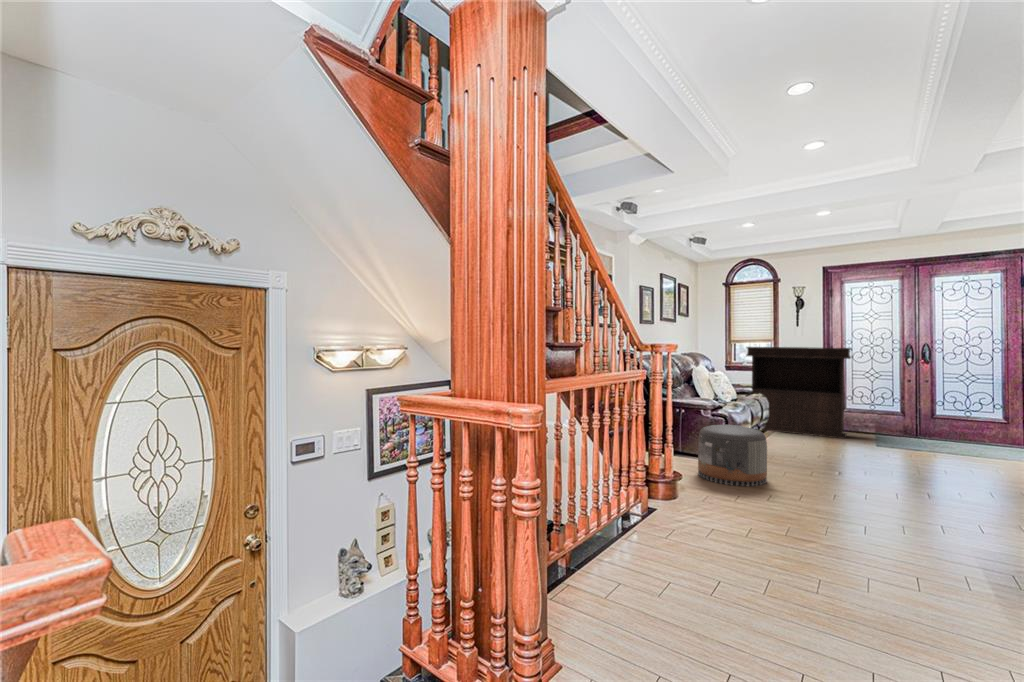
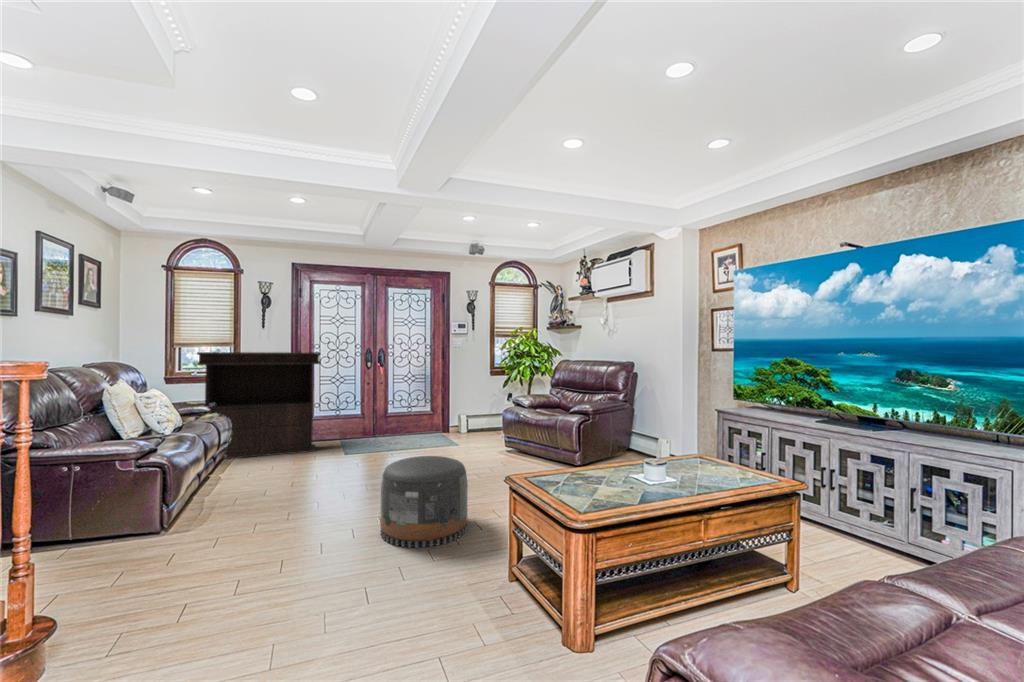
pouf: present [698,425,767,486] -> present [380,456,468,548]

